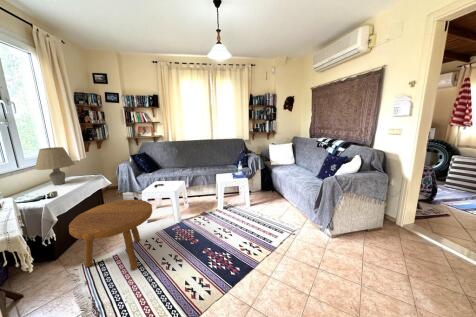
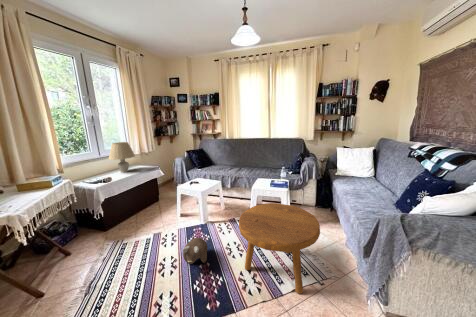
footstool: present [69,200,152,270] -> present [239,203,320,294]
plush toy: none [183,229,206,254] -> present [183,238,208,264]

